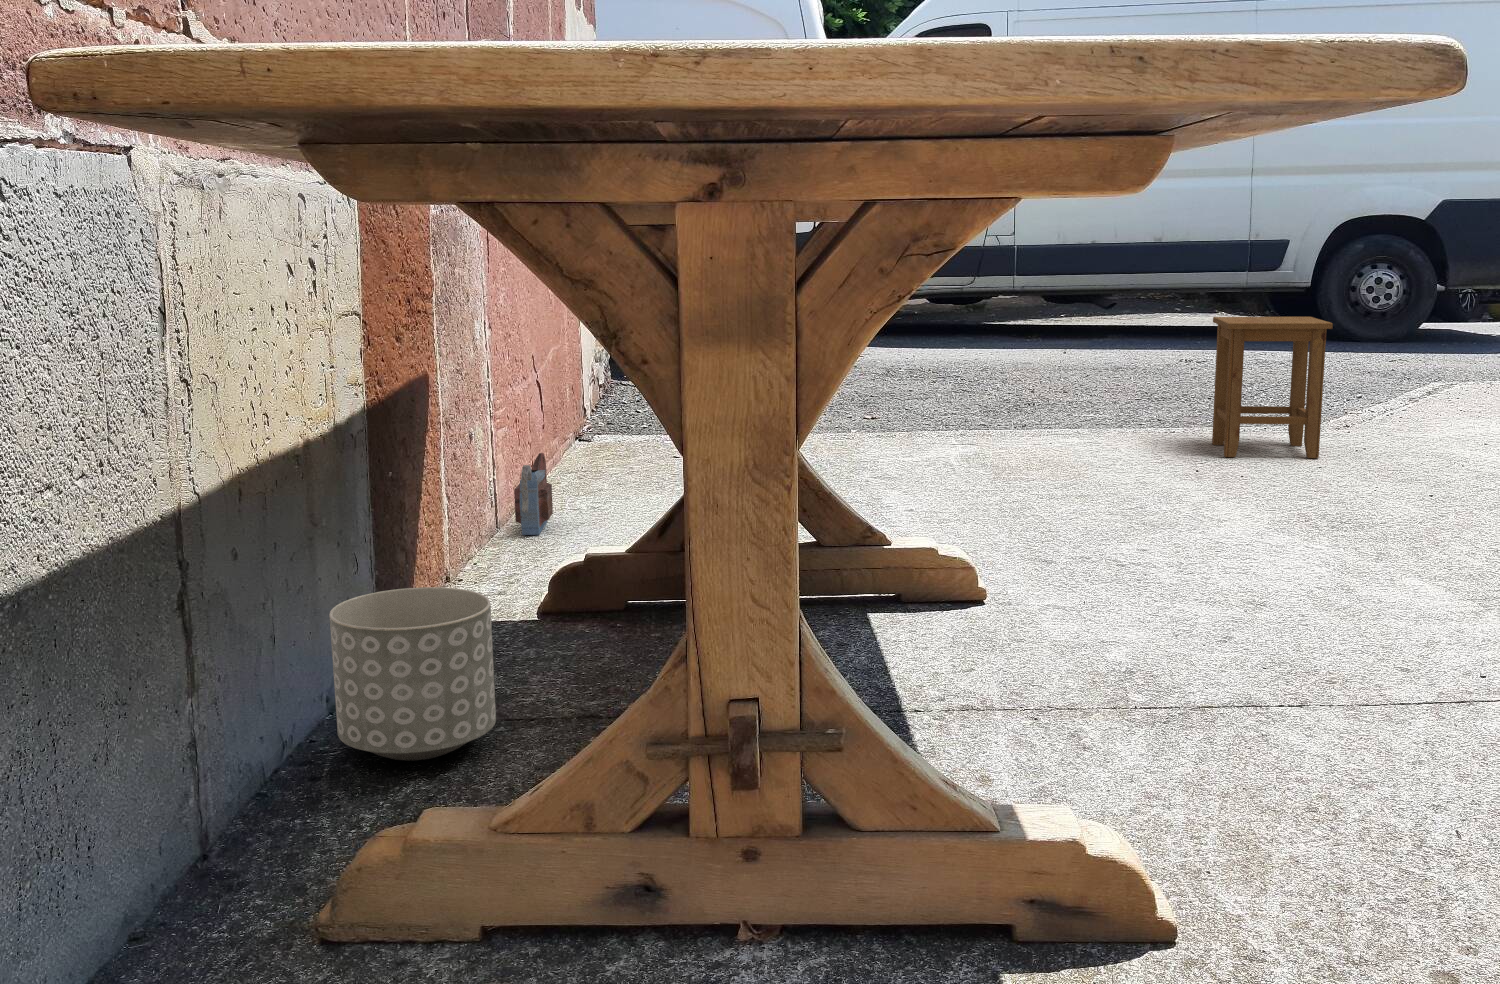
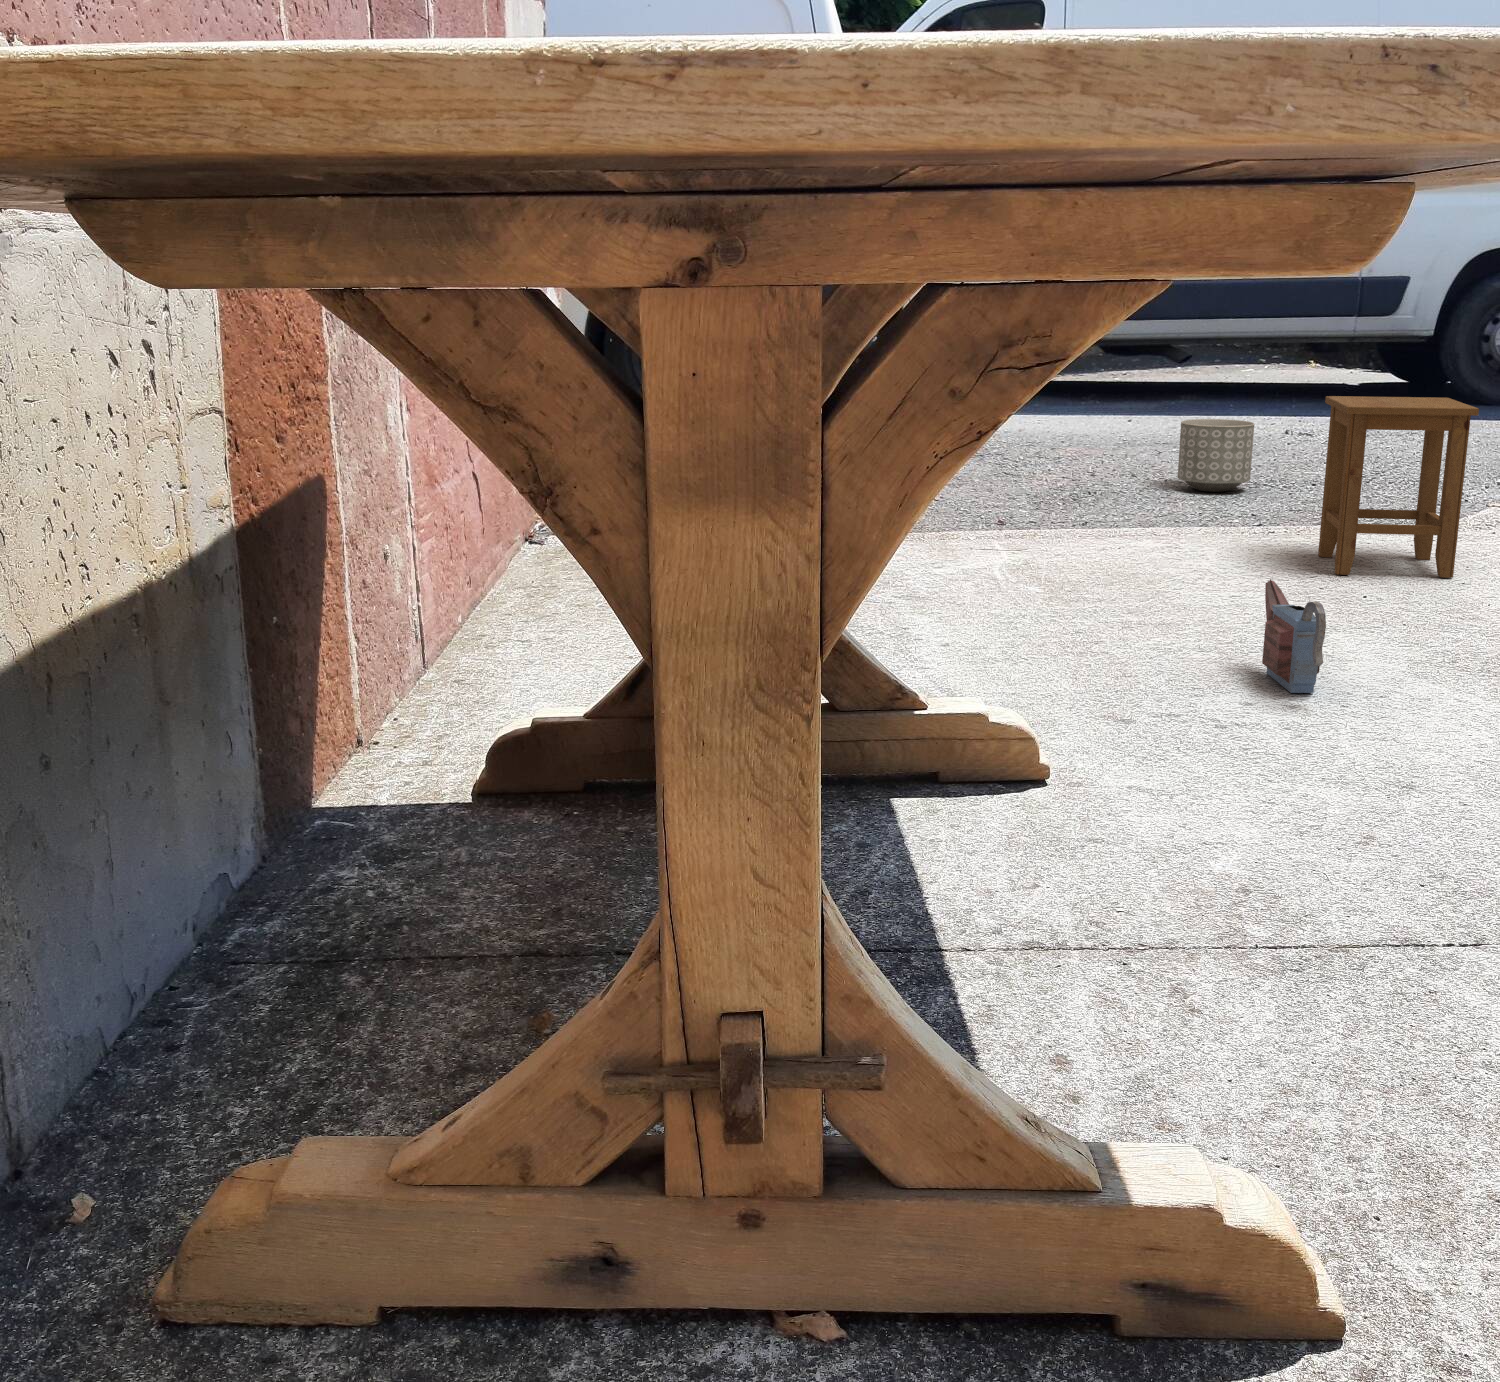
watering can: present [514,453,553,535] -> present [1262,579,1326,693]
planter: present [329,587,496,761] -> present [1178,419,1254,492]

